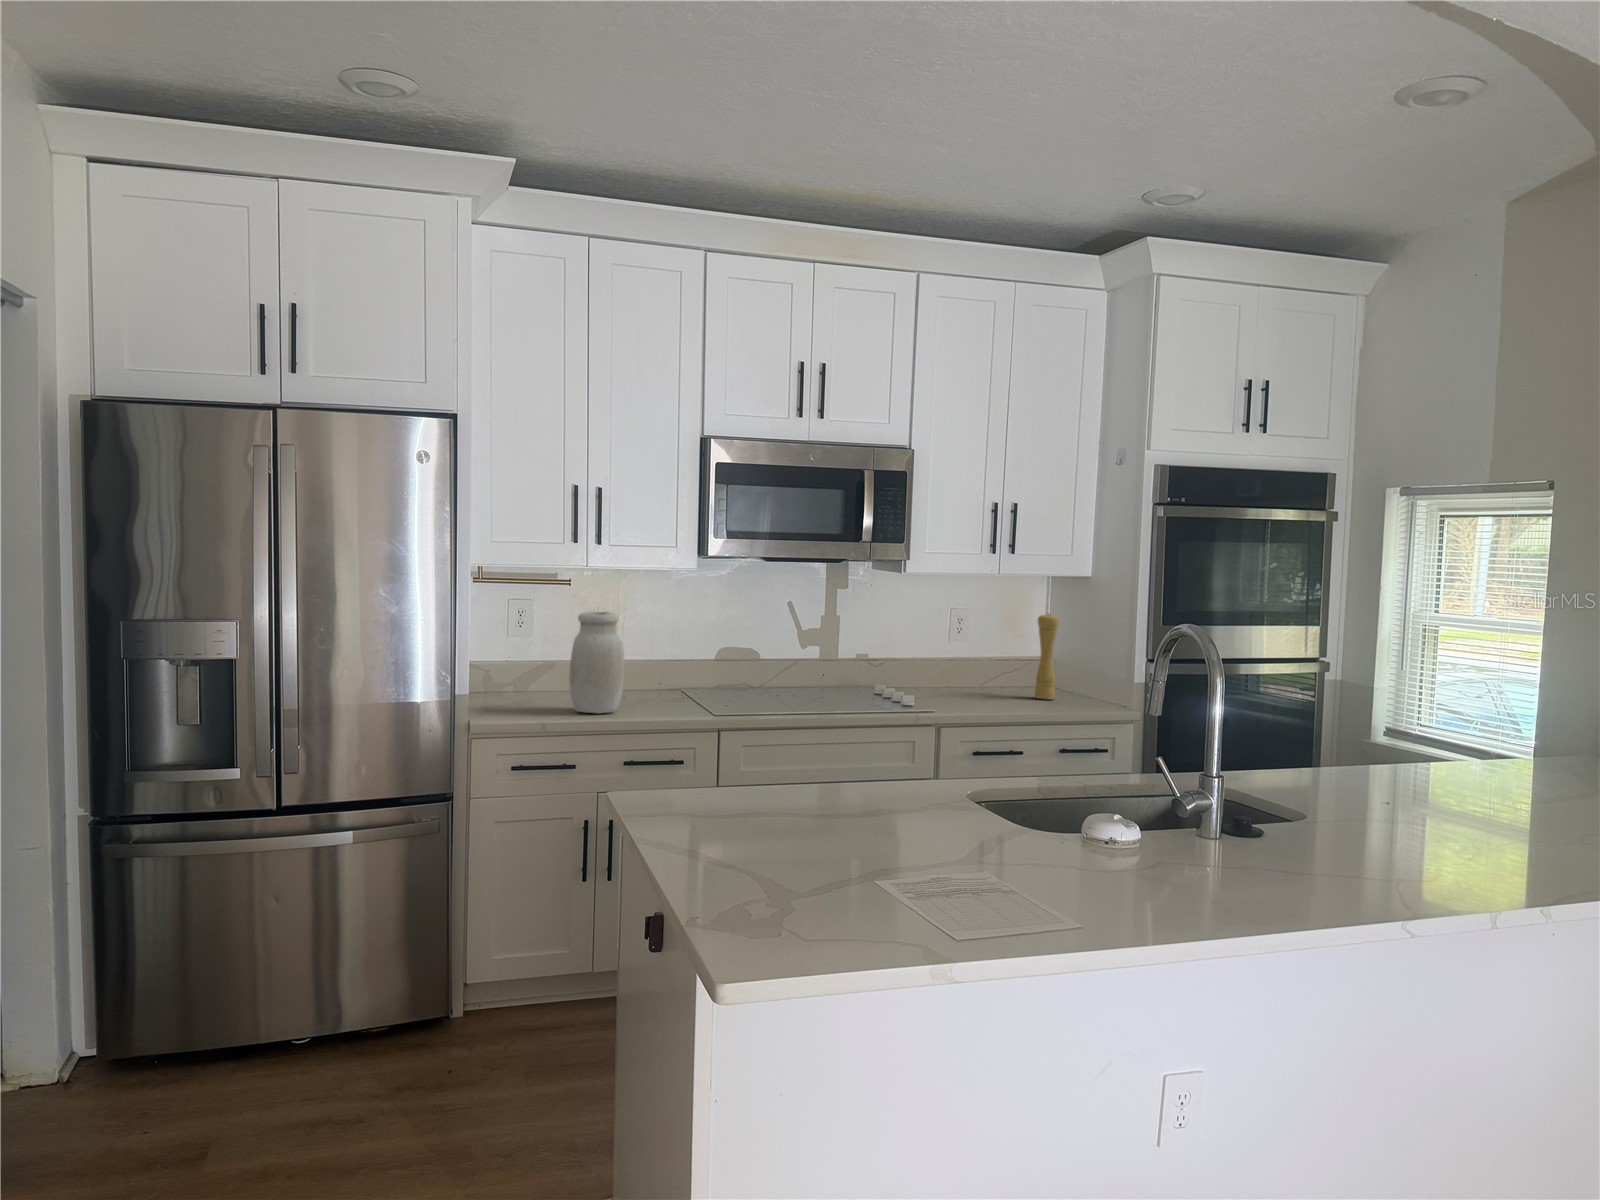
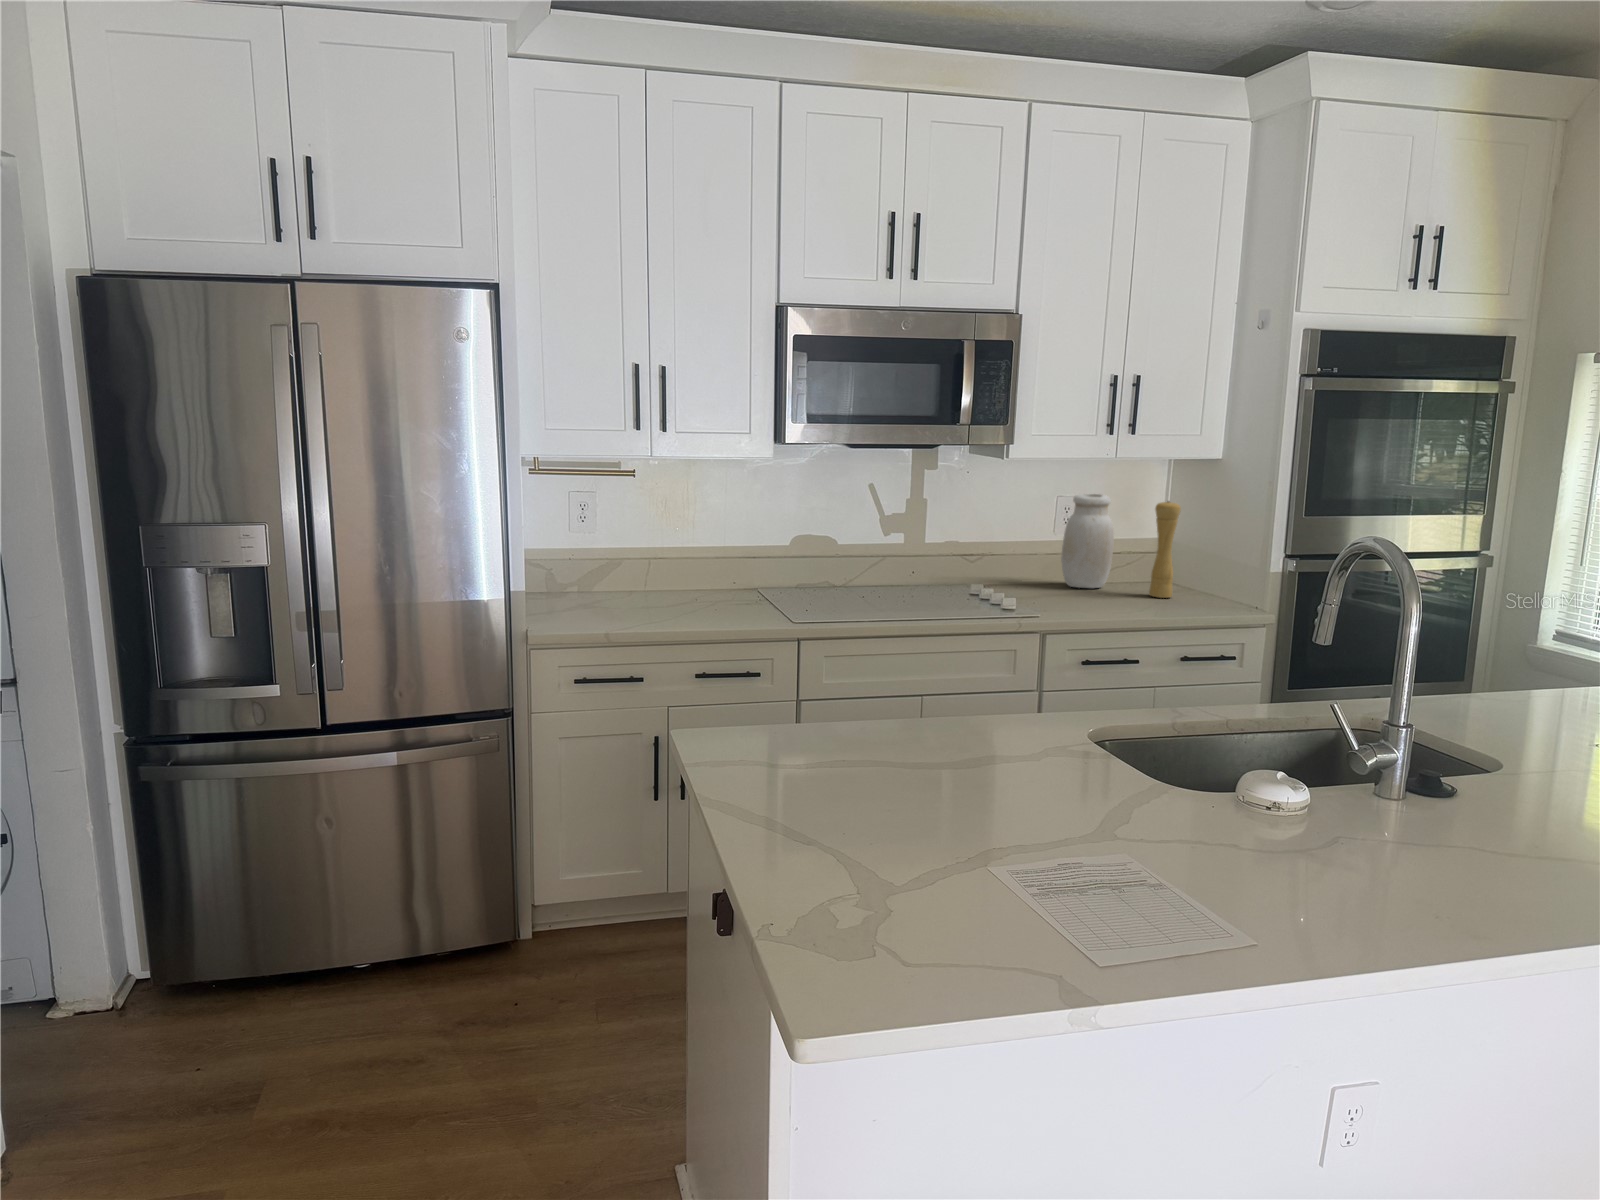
jar: present [569,612,624,713] -> present [1061,494,1114,588]

